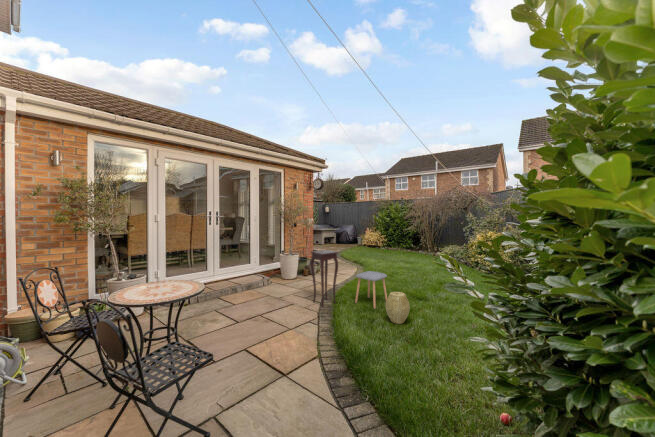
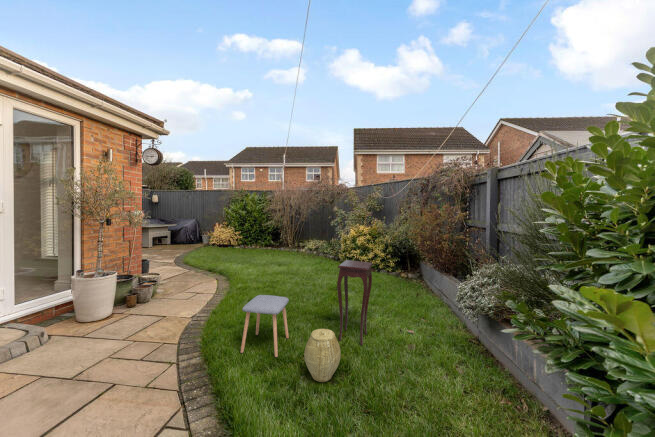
side table: present [311,250,338,307] -> present [337,260,373,345]

